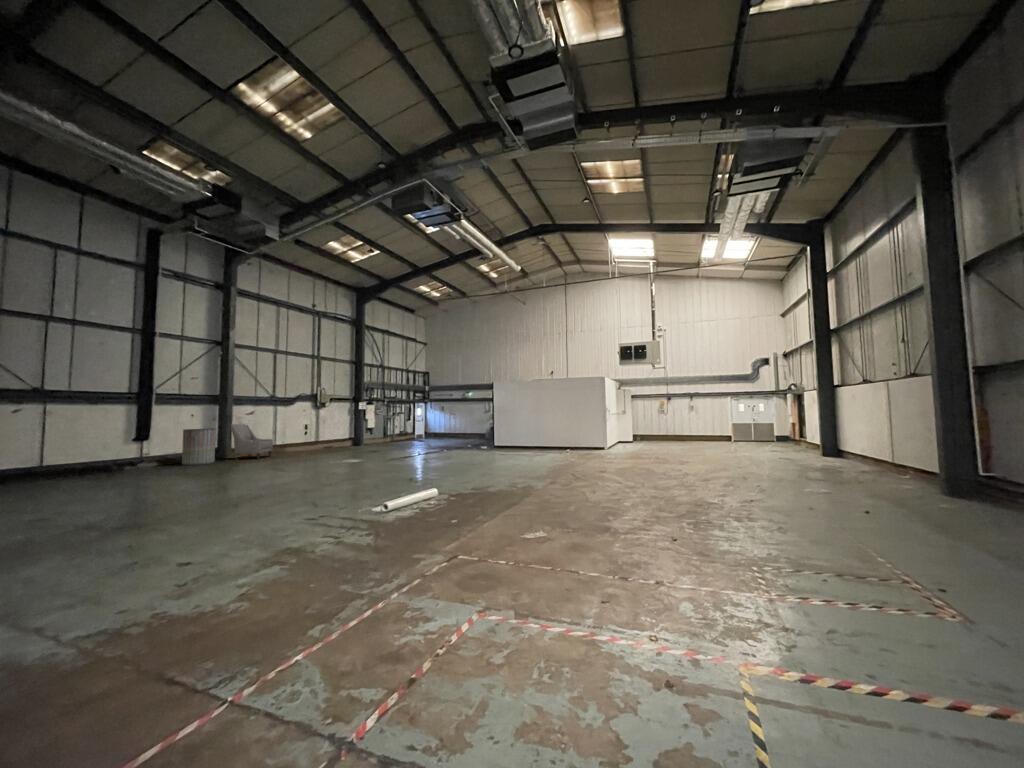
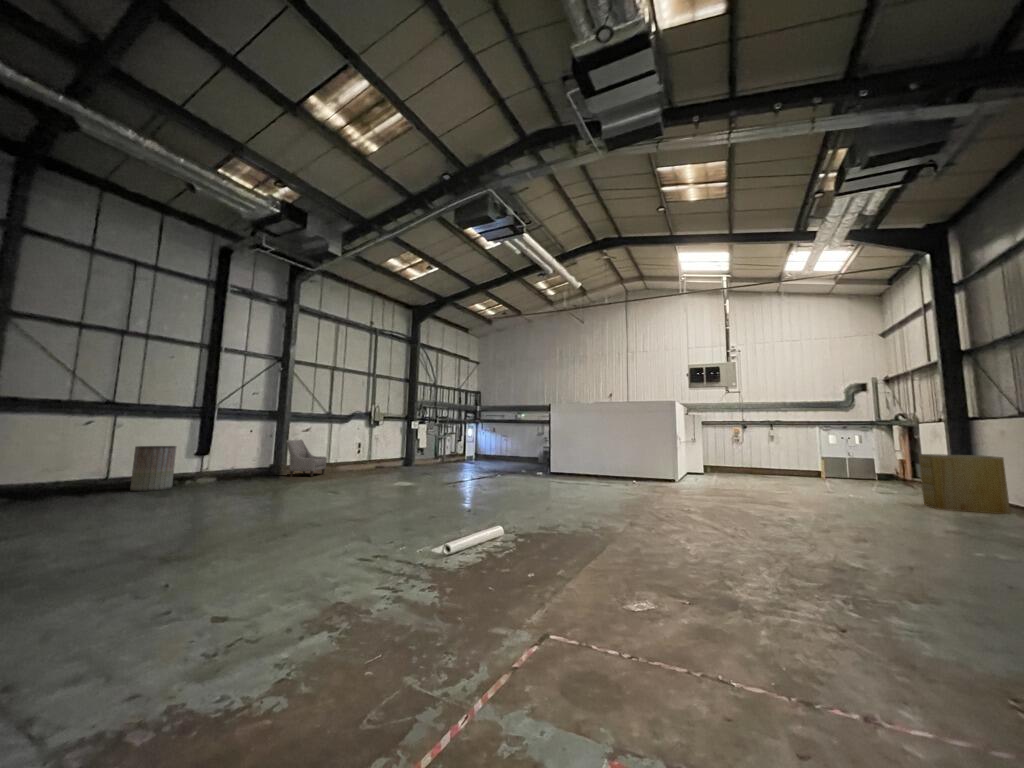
filing cabinet: none [795,415,856,461] -> present [919,454,1010,514]
trash can: present [182,428,215,465] -> present [130,446,176,491]

